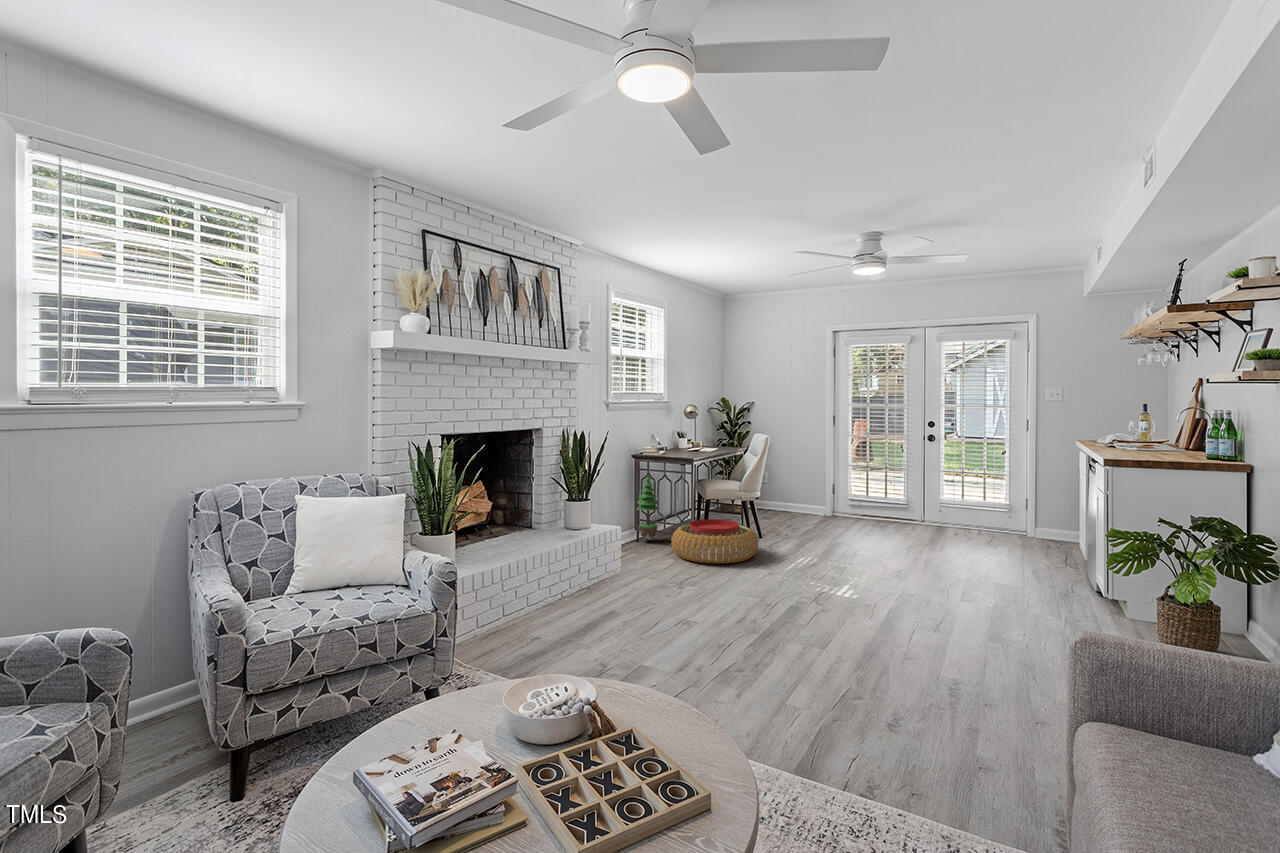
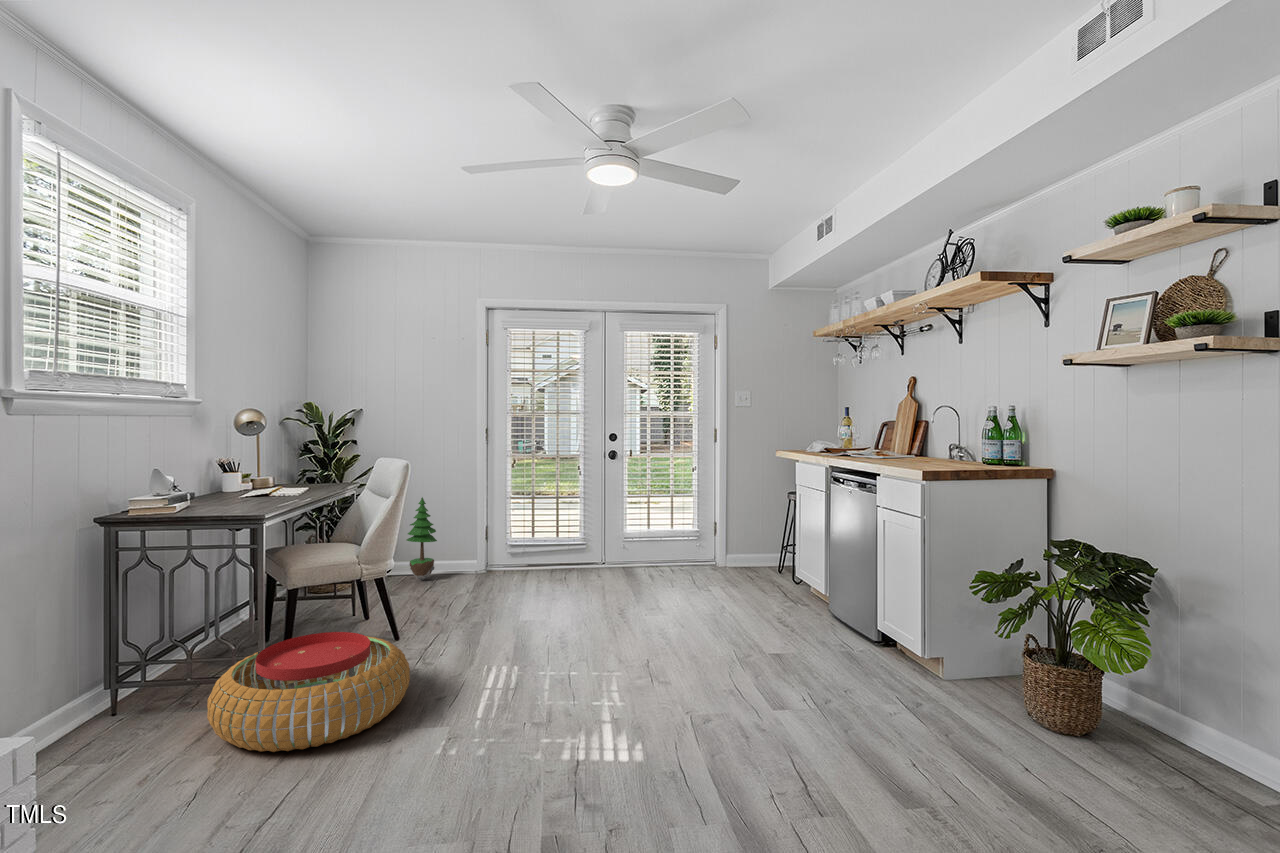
potted tree: present [636,475,659,541] -> present [407,497,437,580]

